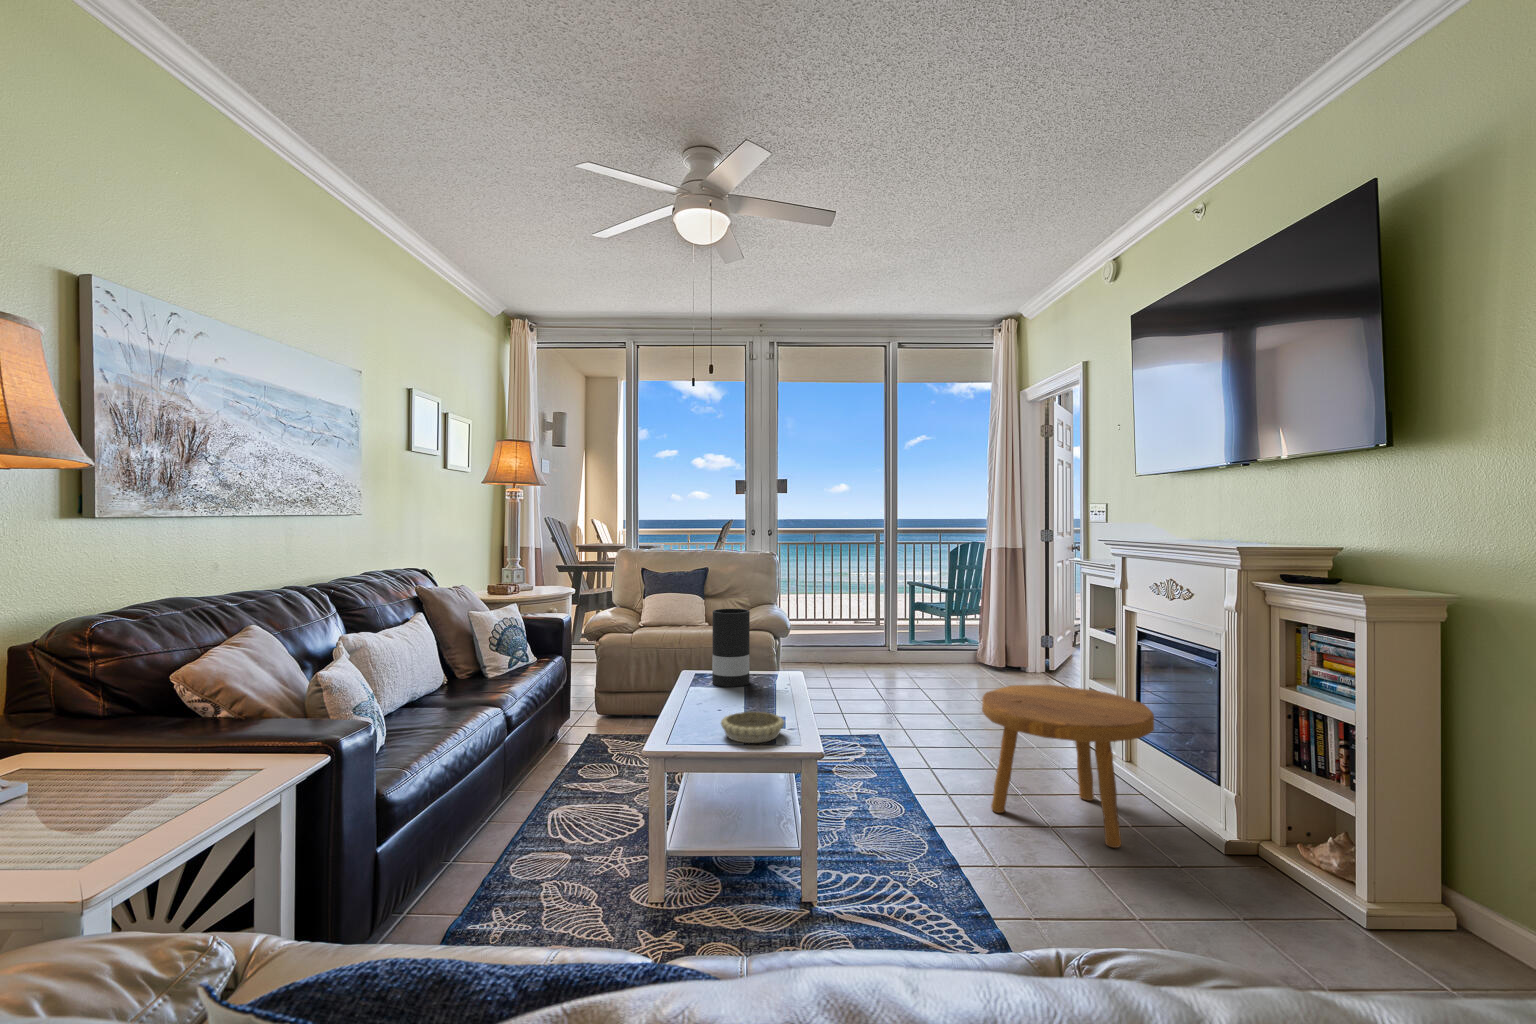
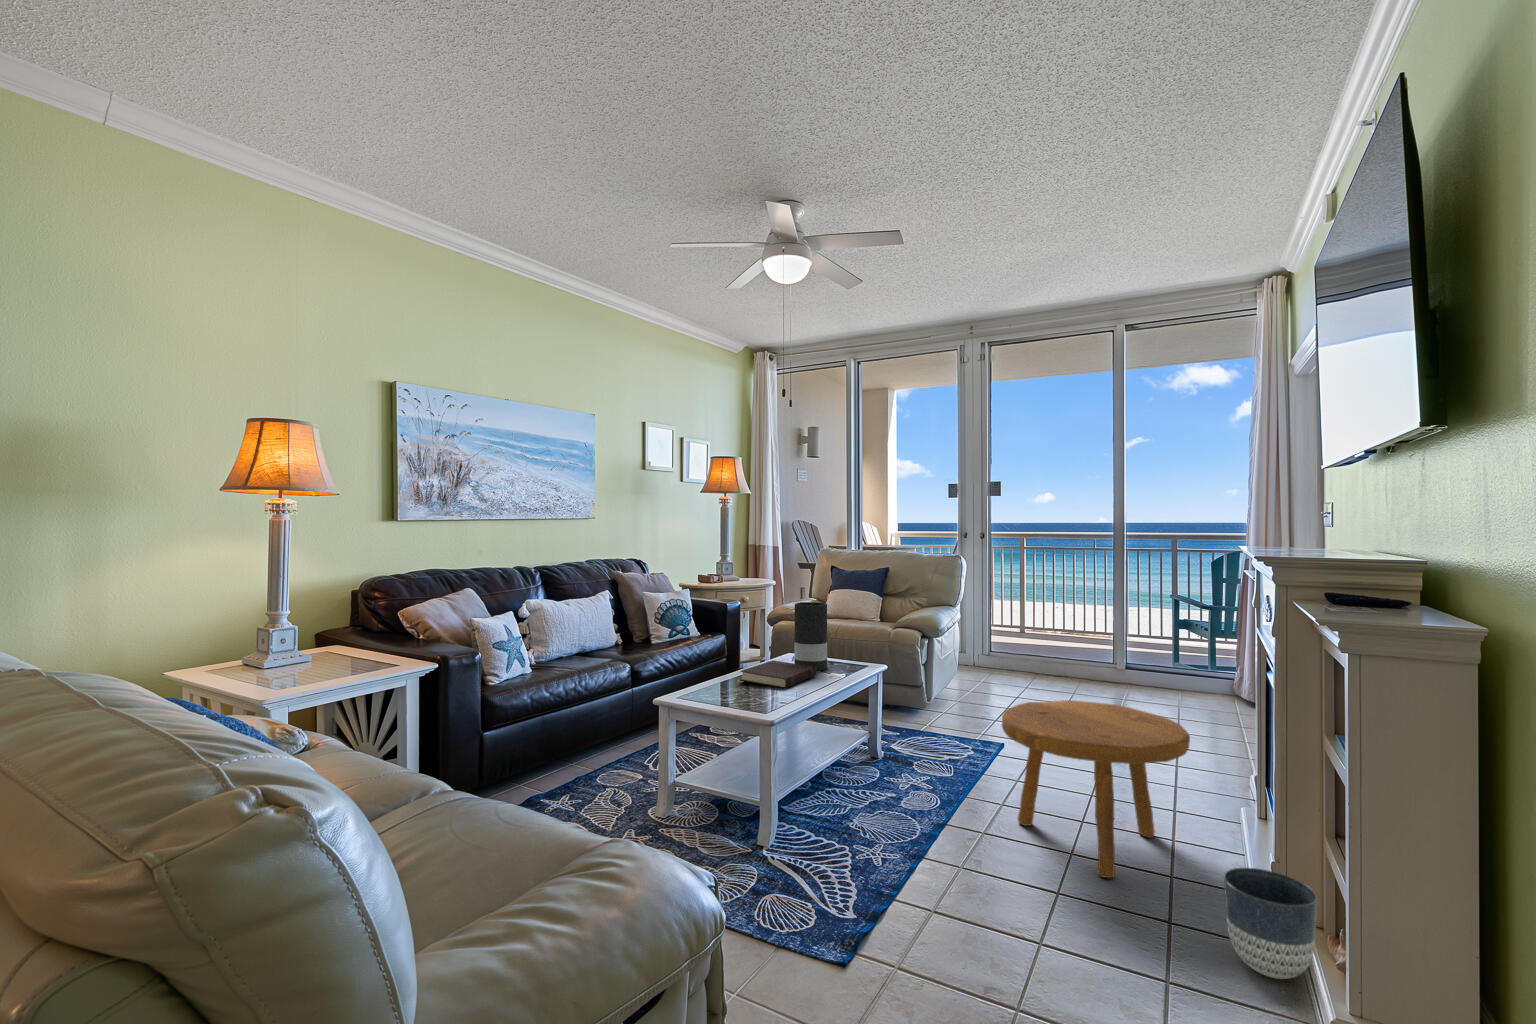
book: none [696,680,760,712] -> present [740,660,816,688]
decorative bowl: present [721,712,784,743] -> none [720,684,773,707]
planter: none [1262,812,1344,903] -> present [1224,868,1317,979]

